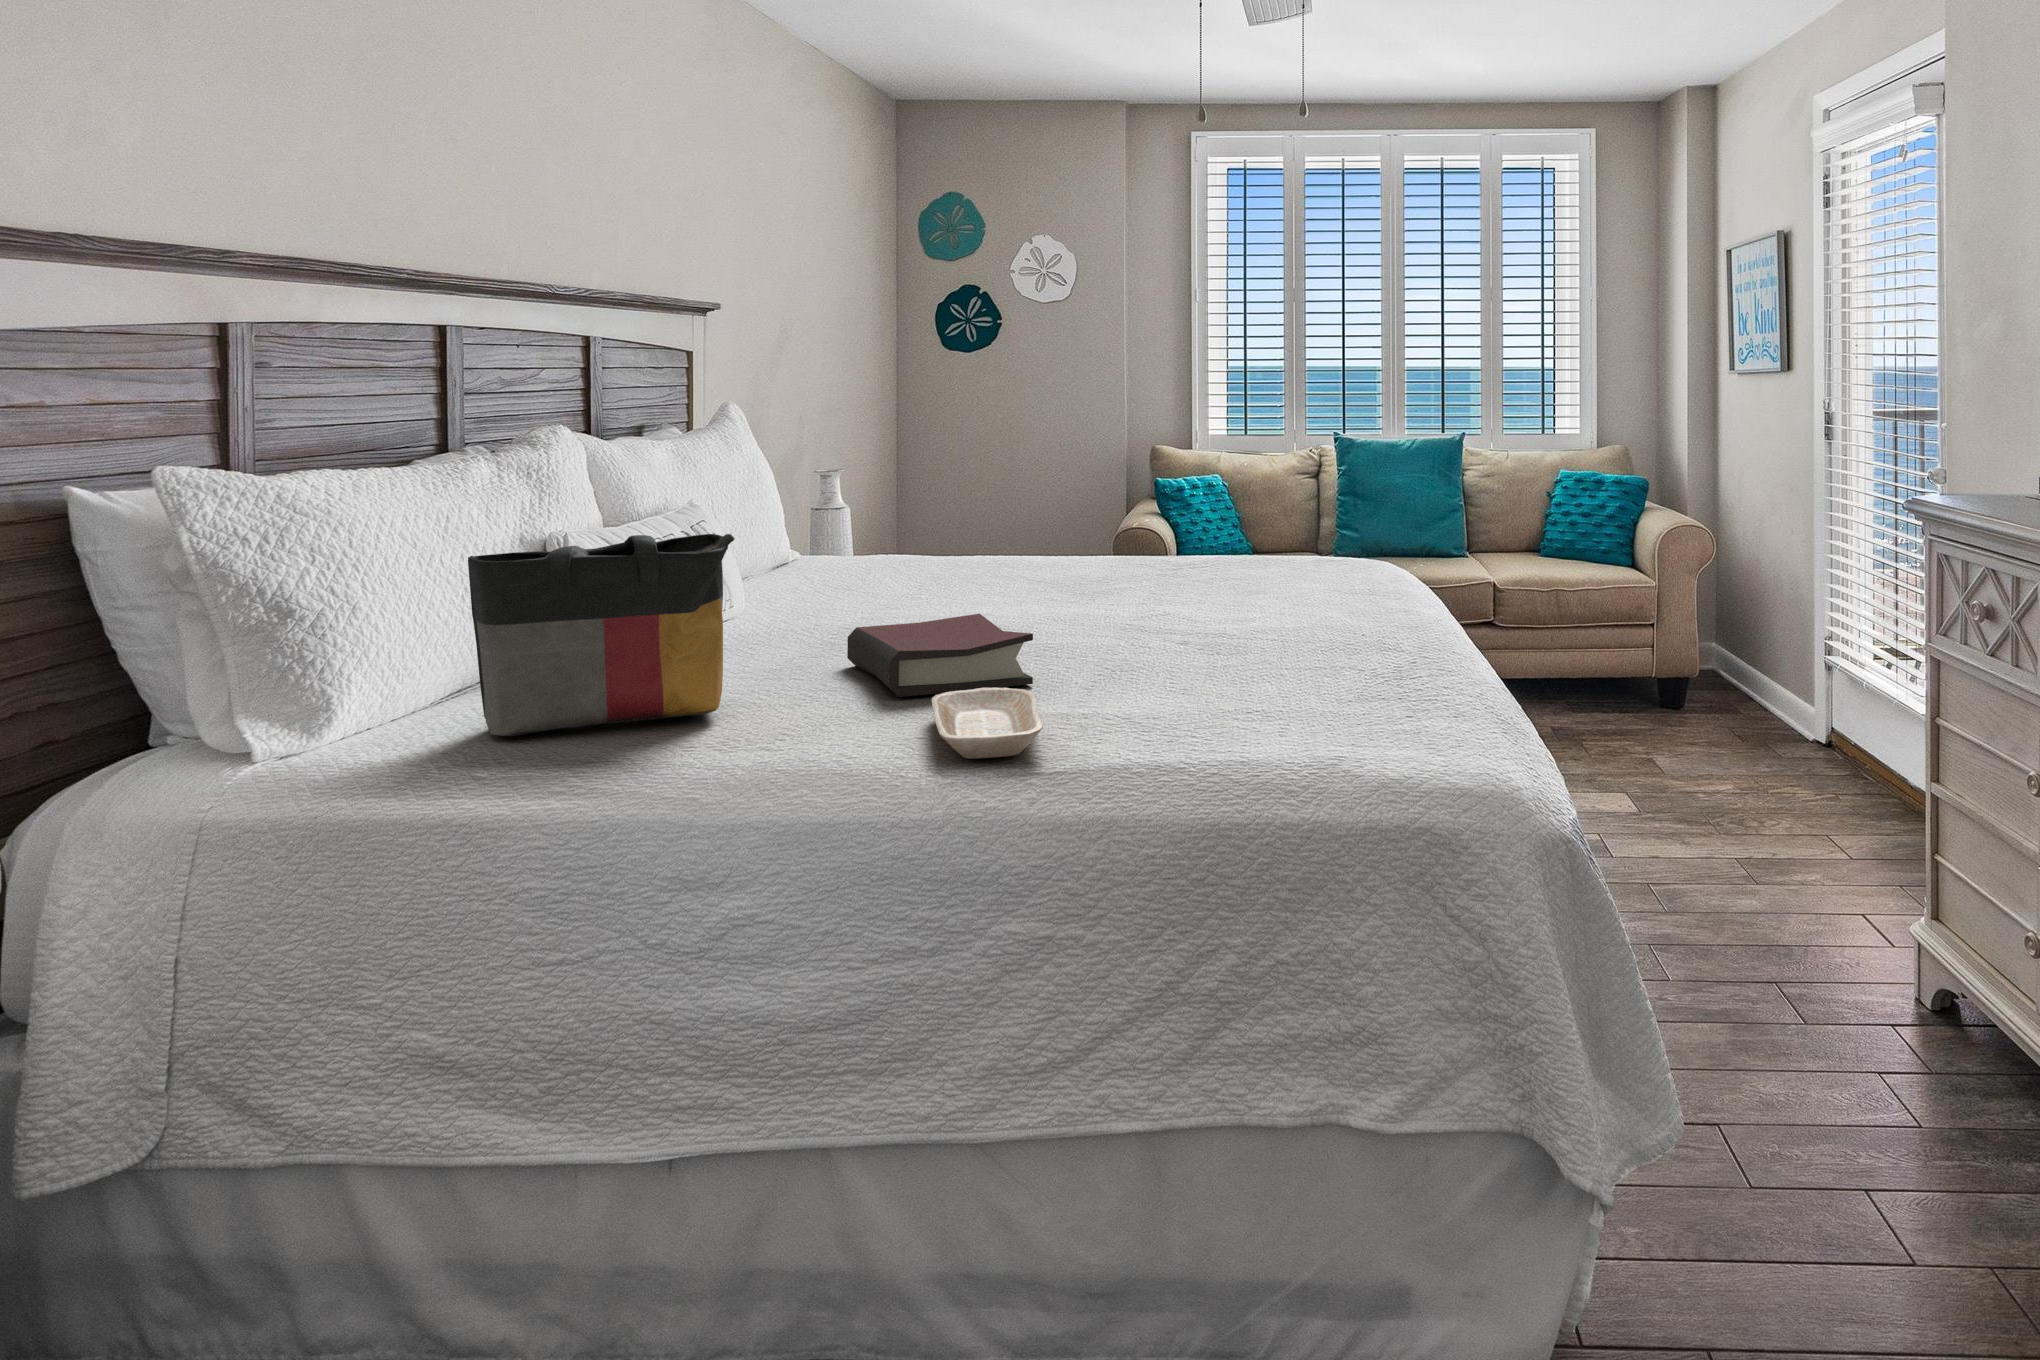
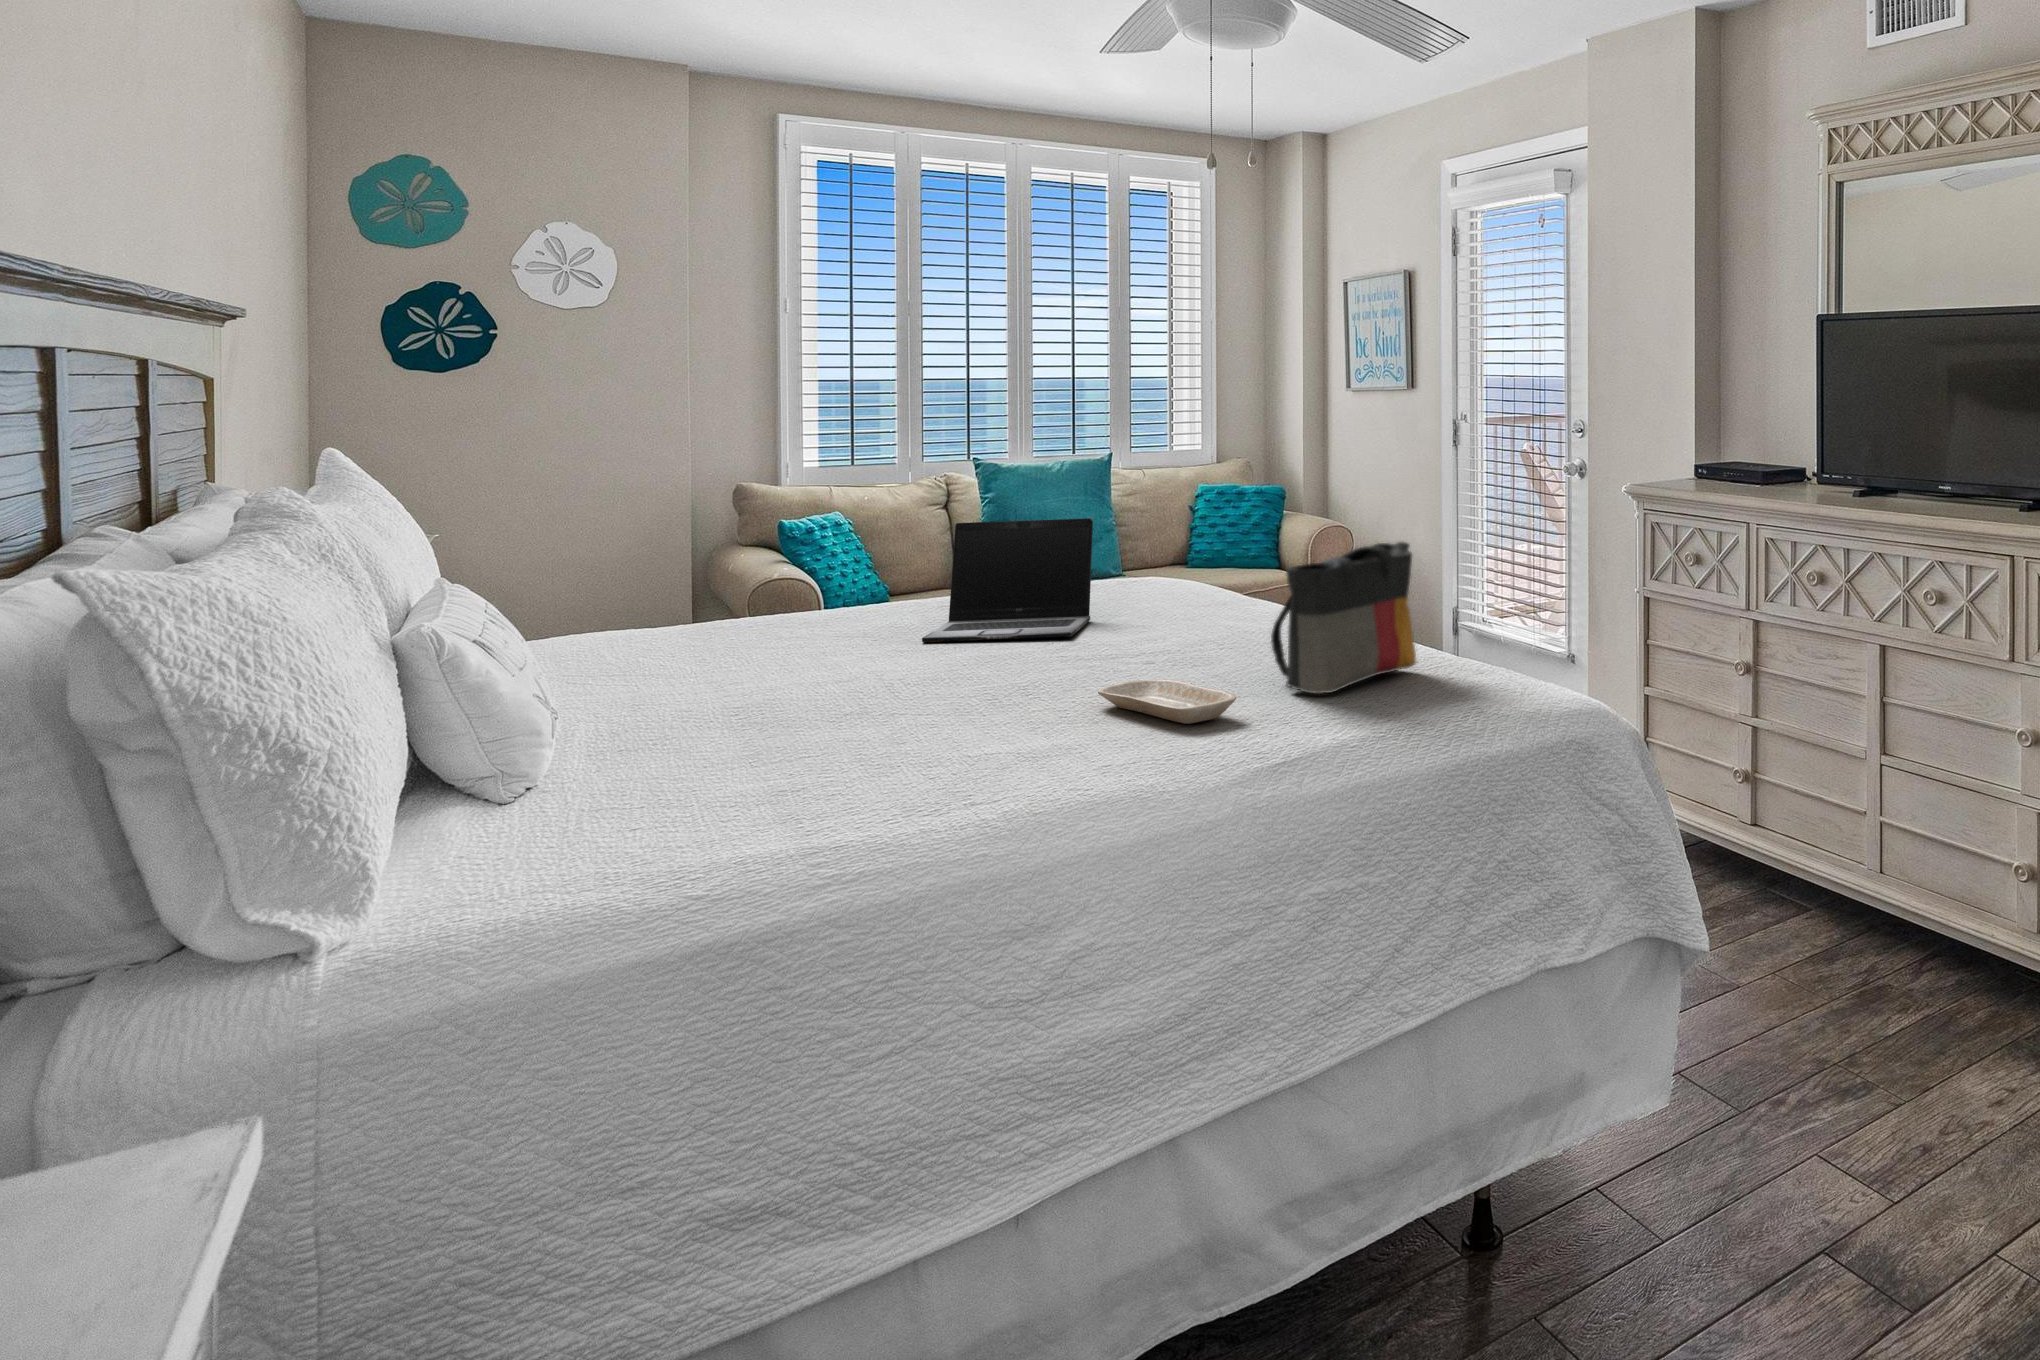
laptop: none [963,481,1189,621] -> present [922,518,1093,643]
tote bag: present [468,534,735,736] -> present [1271,542,1416,694]
hardback book: present [847,614,1033,697] -> none [936,636,1121,701]

